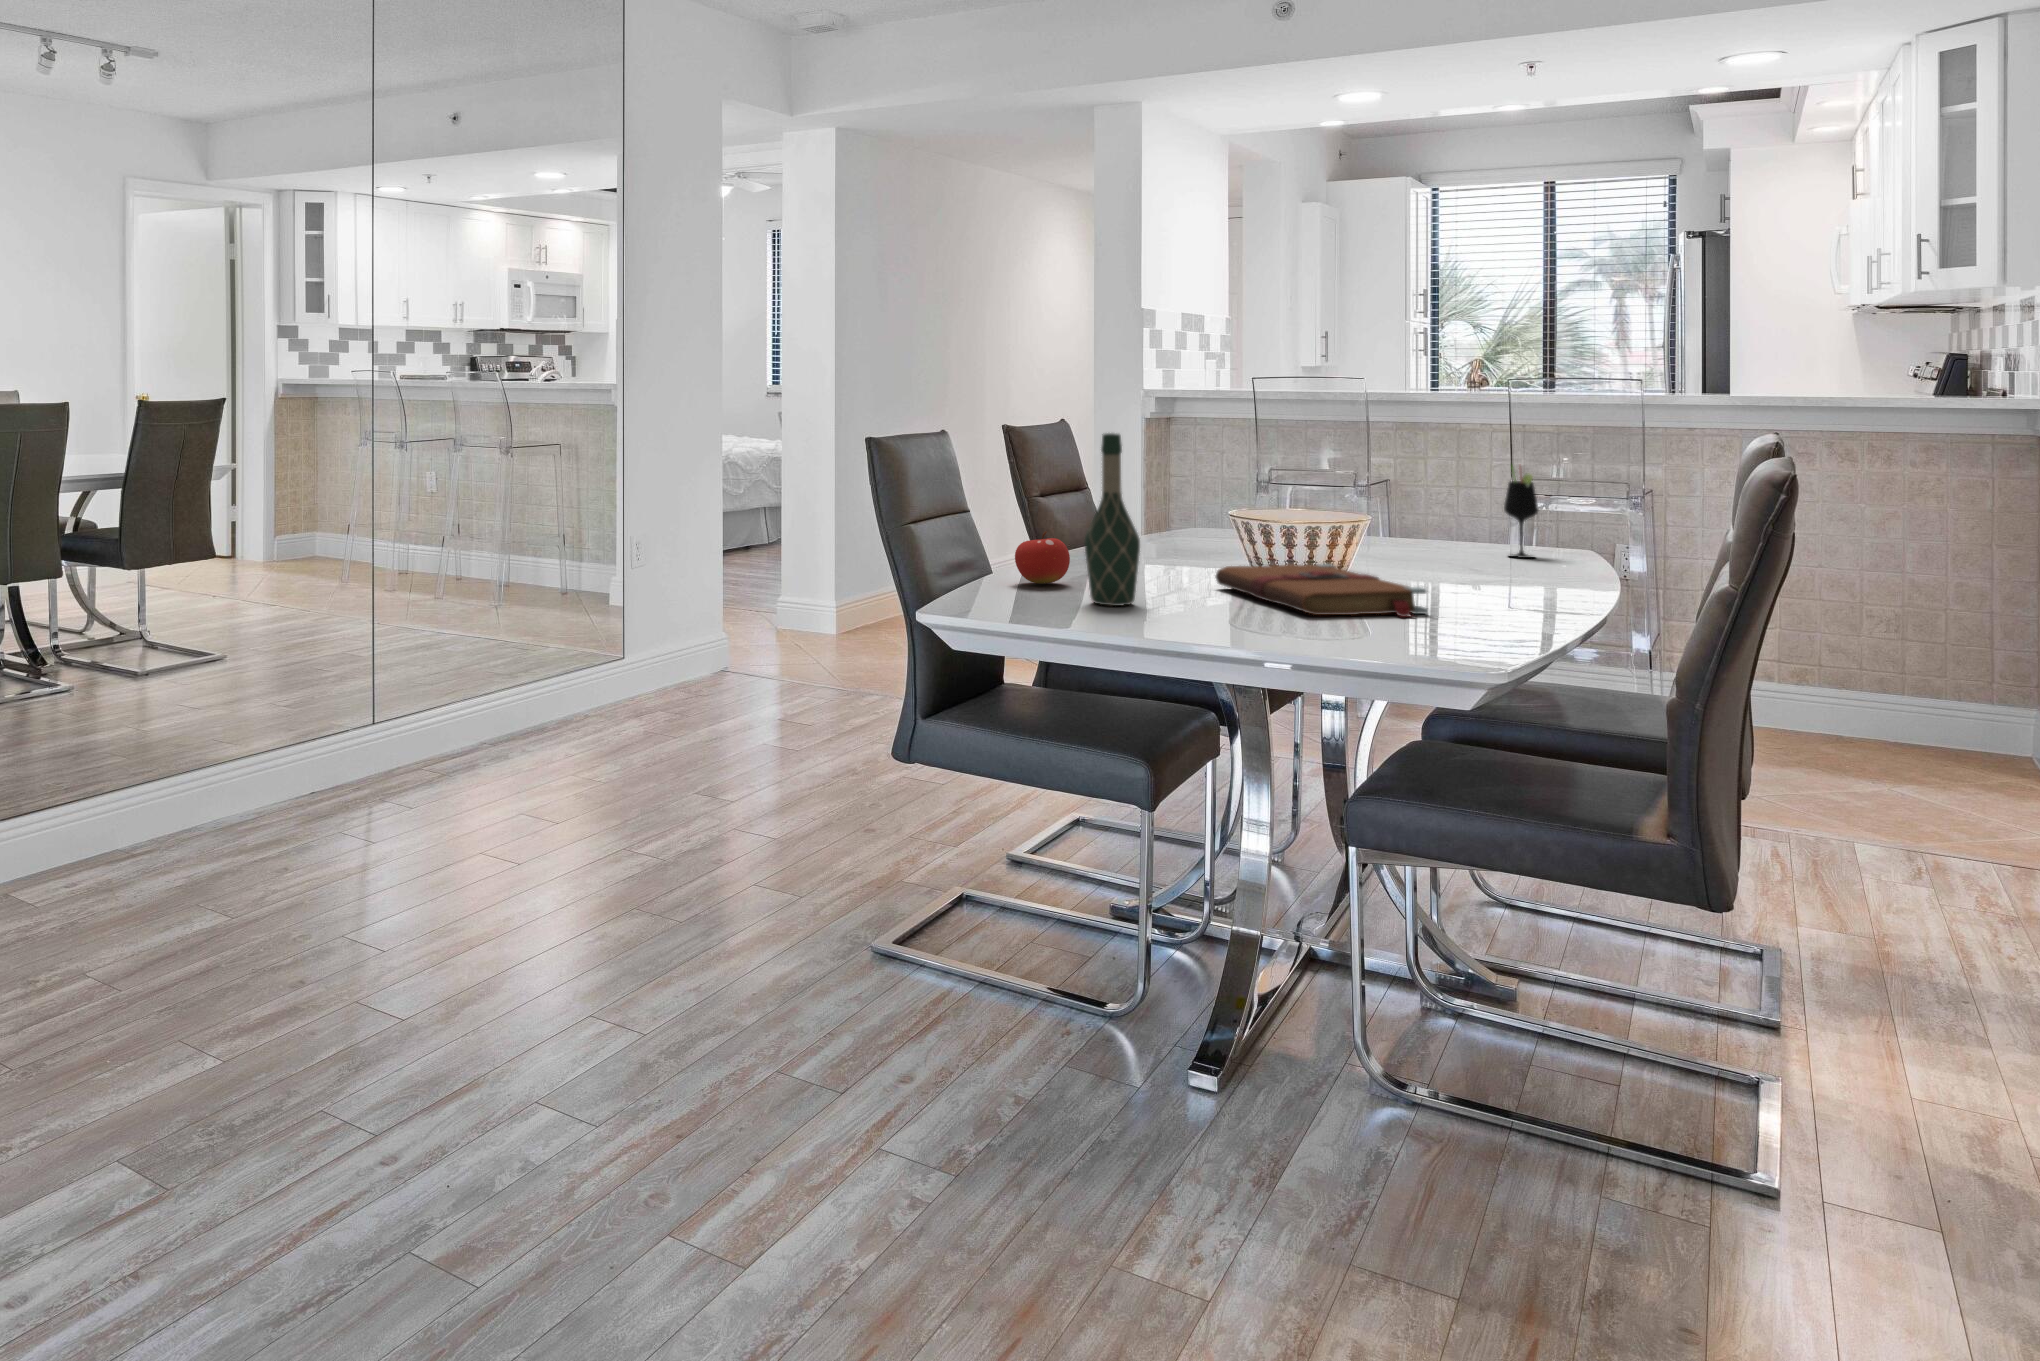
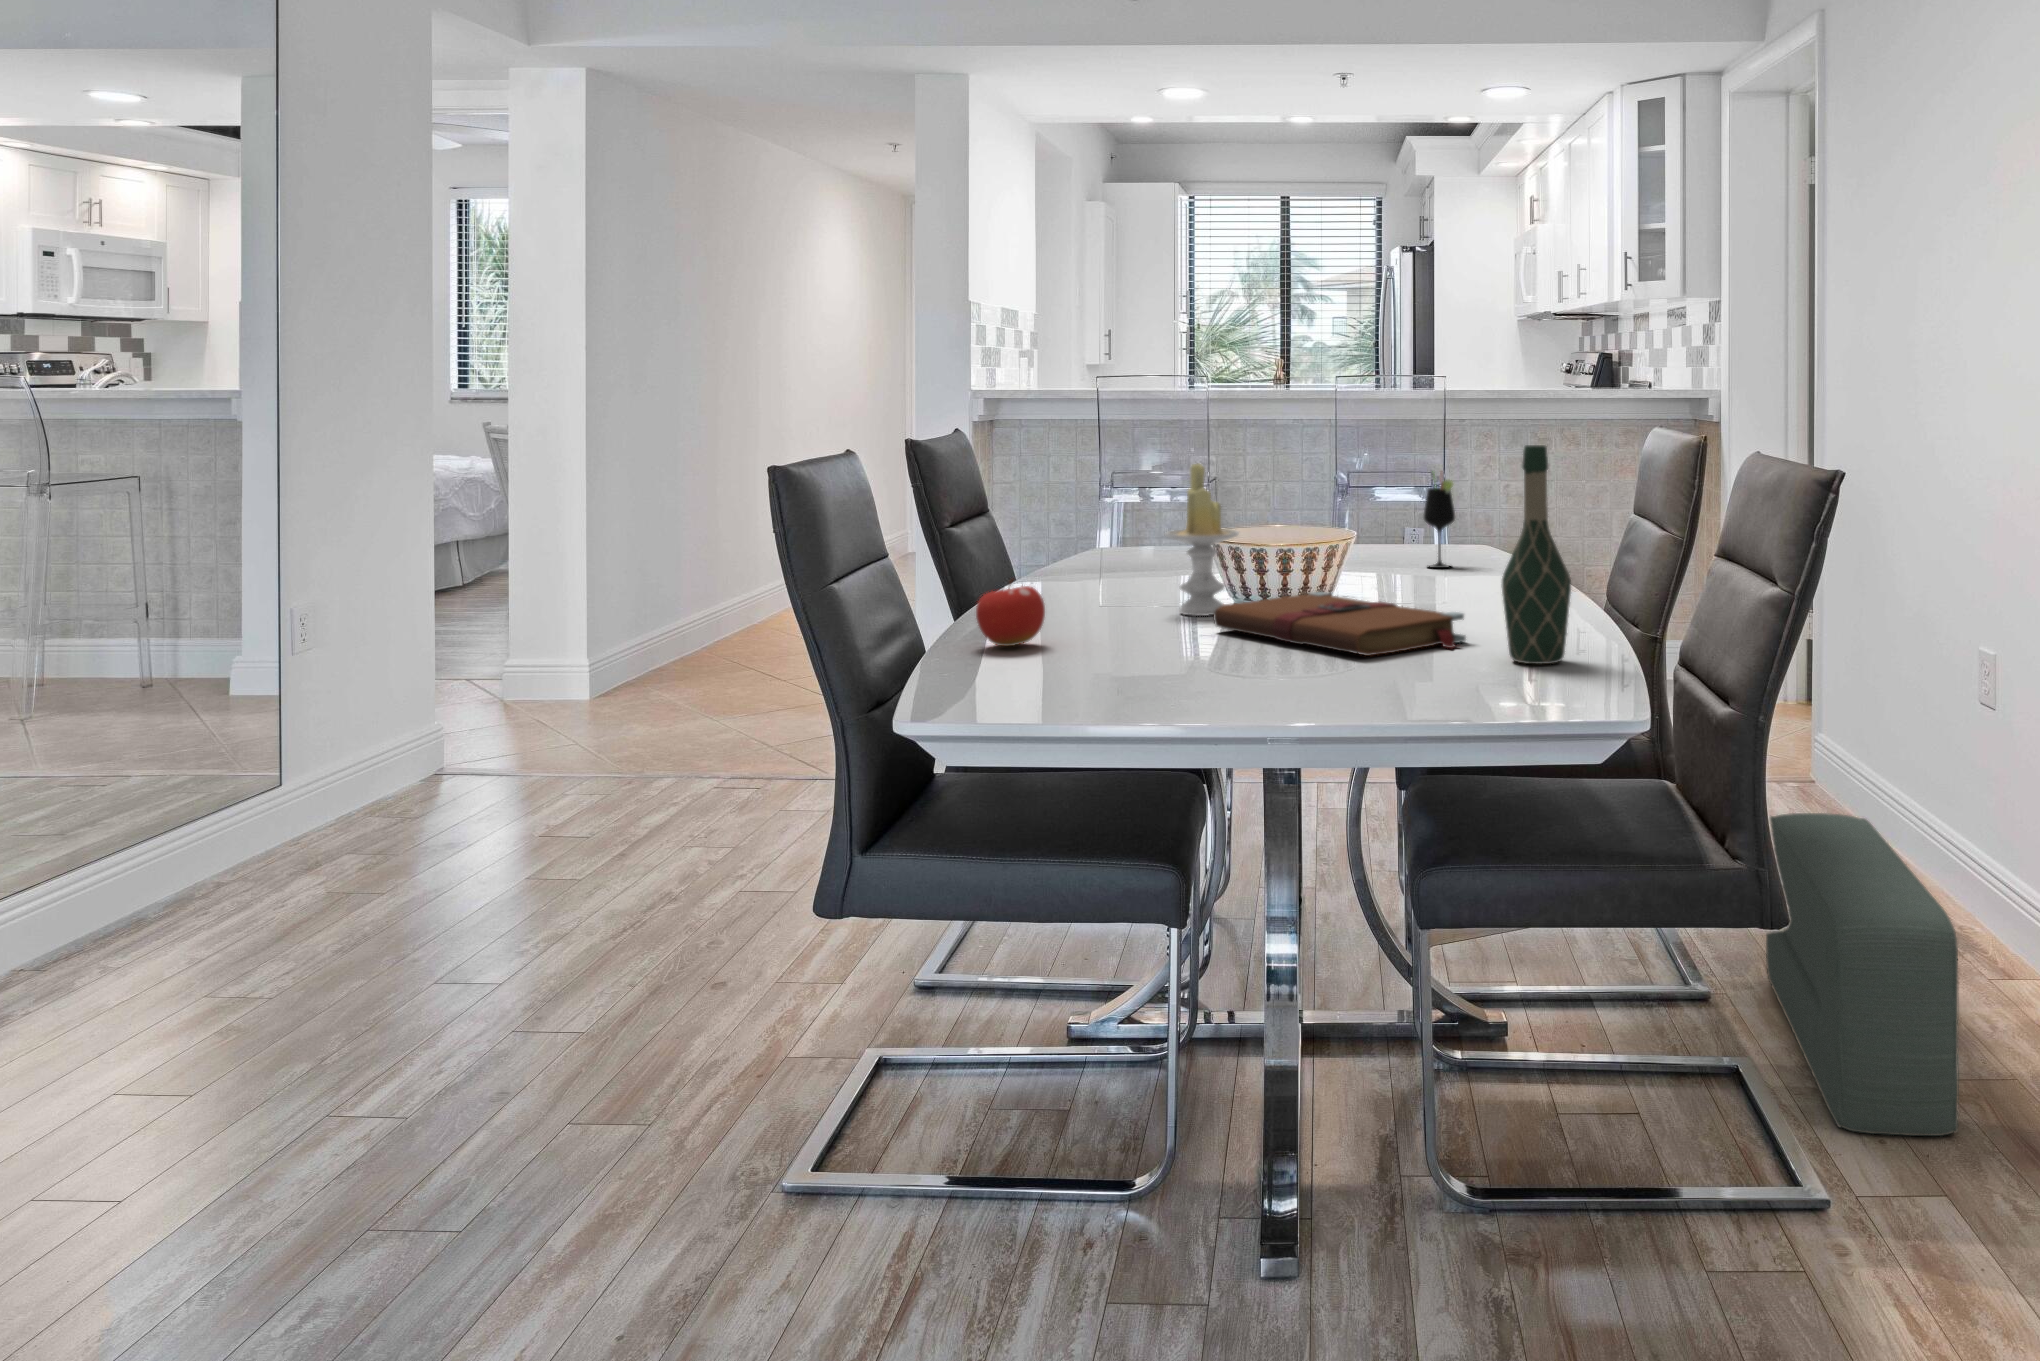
wine bottle: present [1084,433,1140,606] -> present [1502,445,1571,664]
candle: none [1196,449,1263,577] -> present [1165,463,1239,616]
pouf: none [1836,841,2012,1182] -> present [1766,813,1959,1136]

